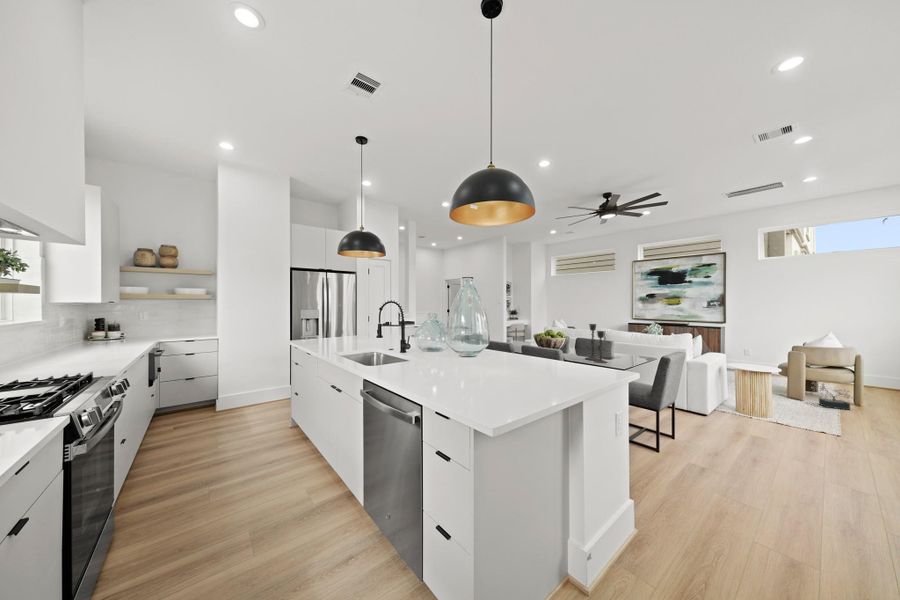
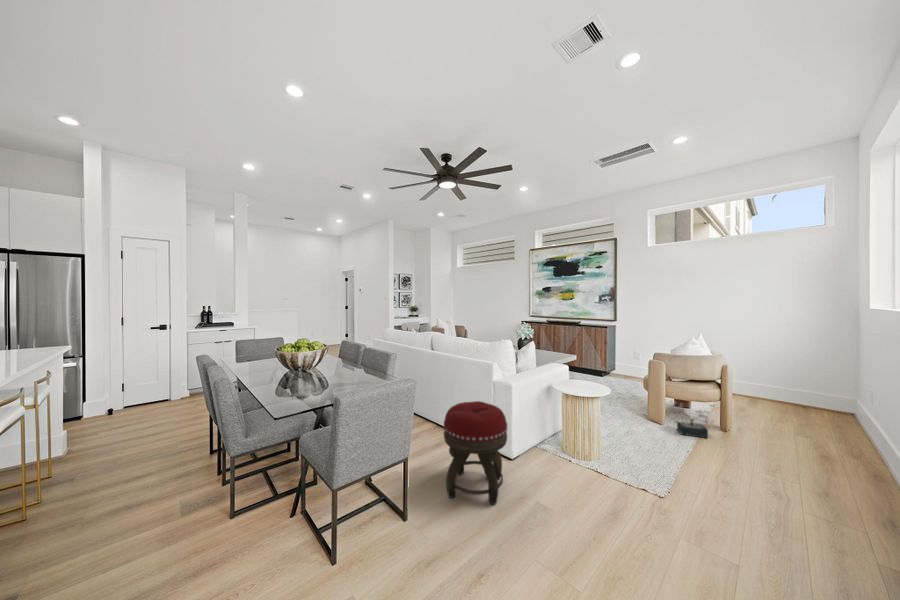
candlestick: present [586,324,607,363] -> none [281,336,312,402]
footstool: none [672,372,728,436] -> present [444,401,507,504]

